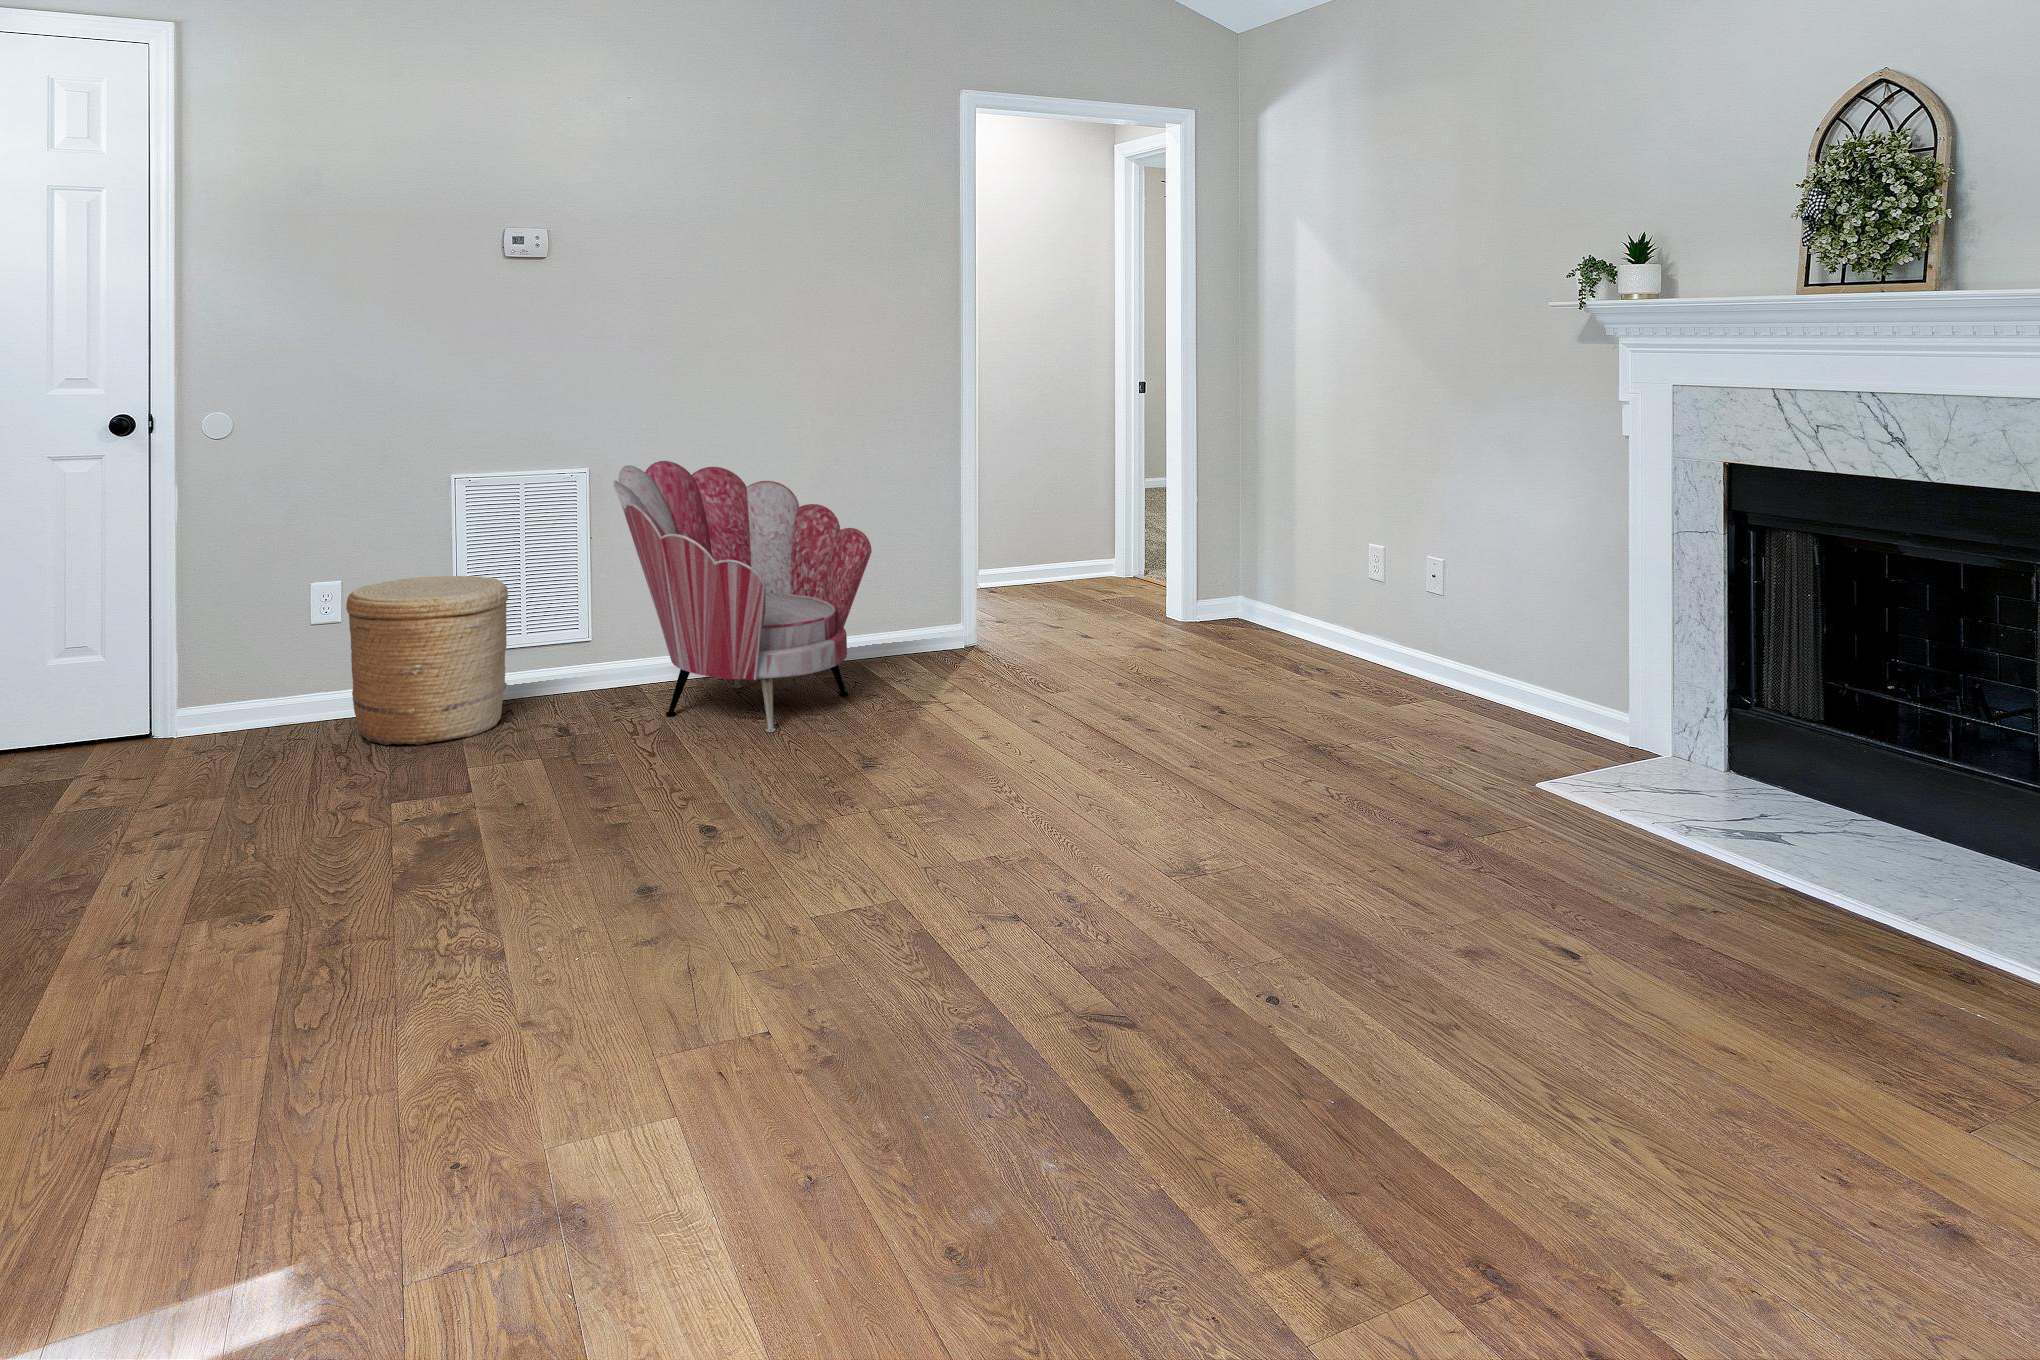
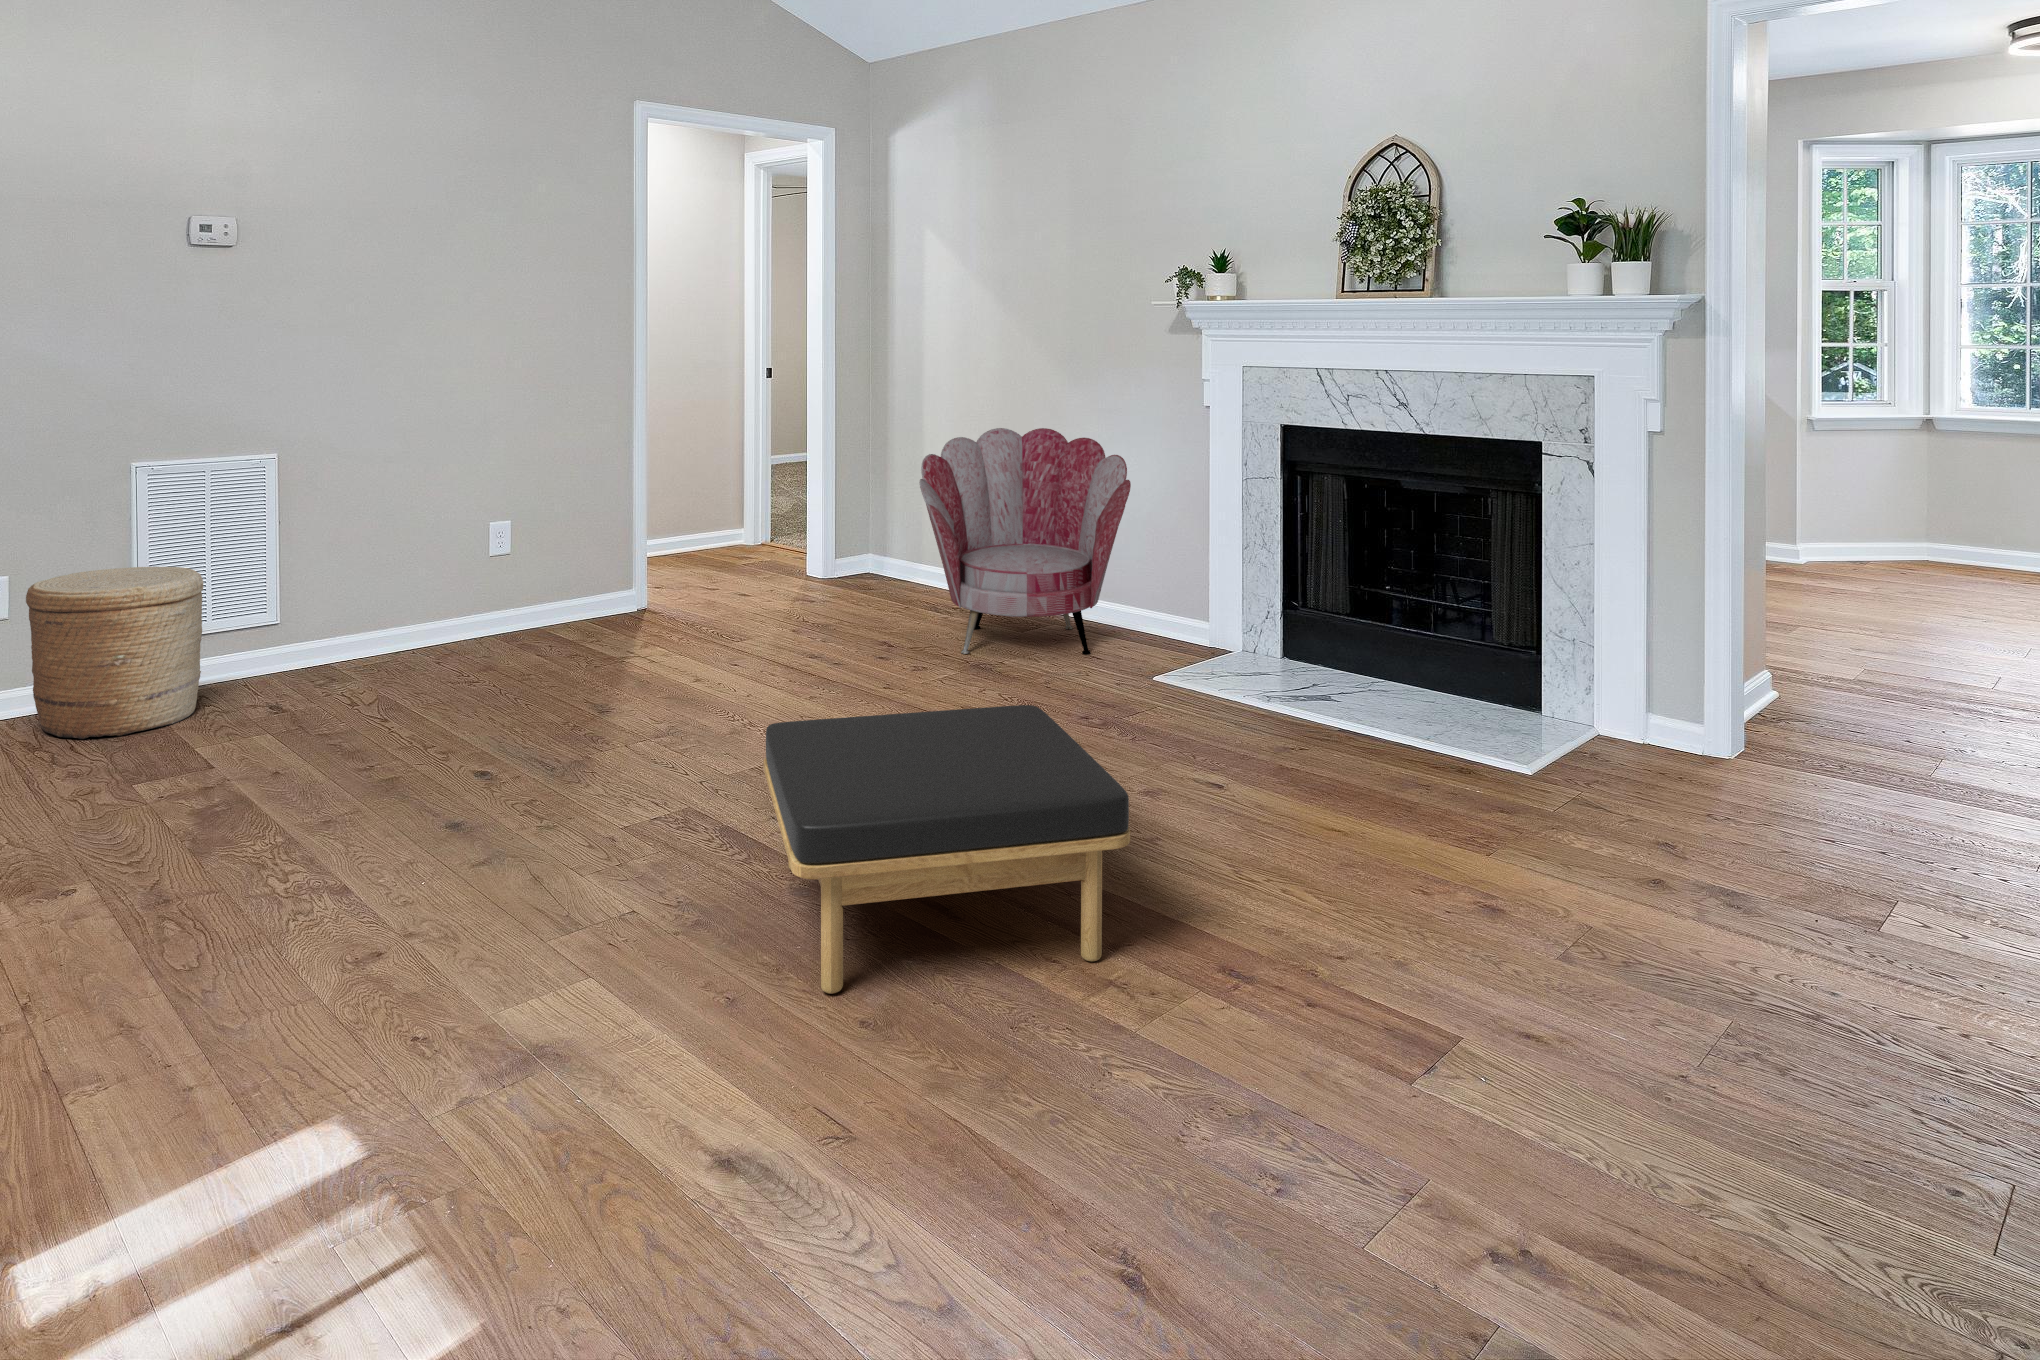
armchair: present [613,461,872,732] -> present [919,428,1131,654]
ottoman: none [874,817,1347,1218] -> present [764,705,1130,994]

